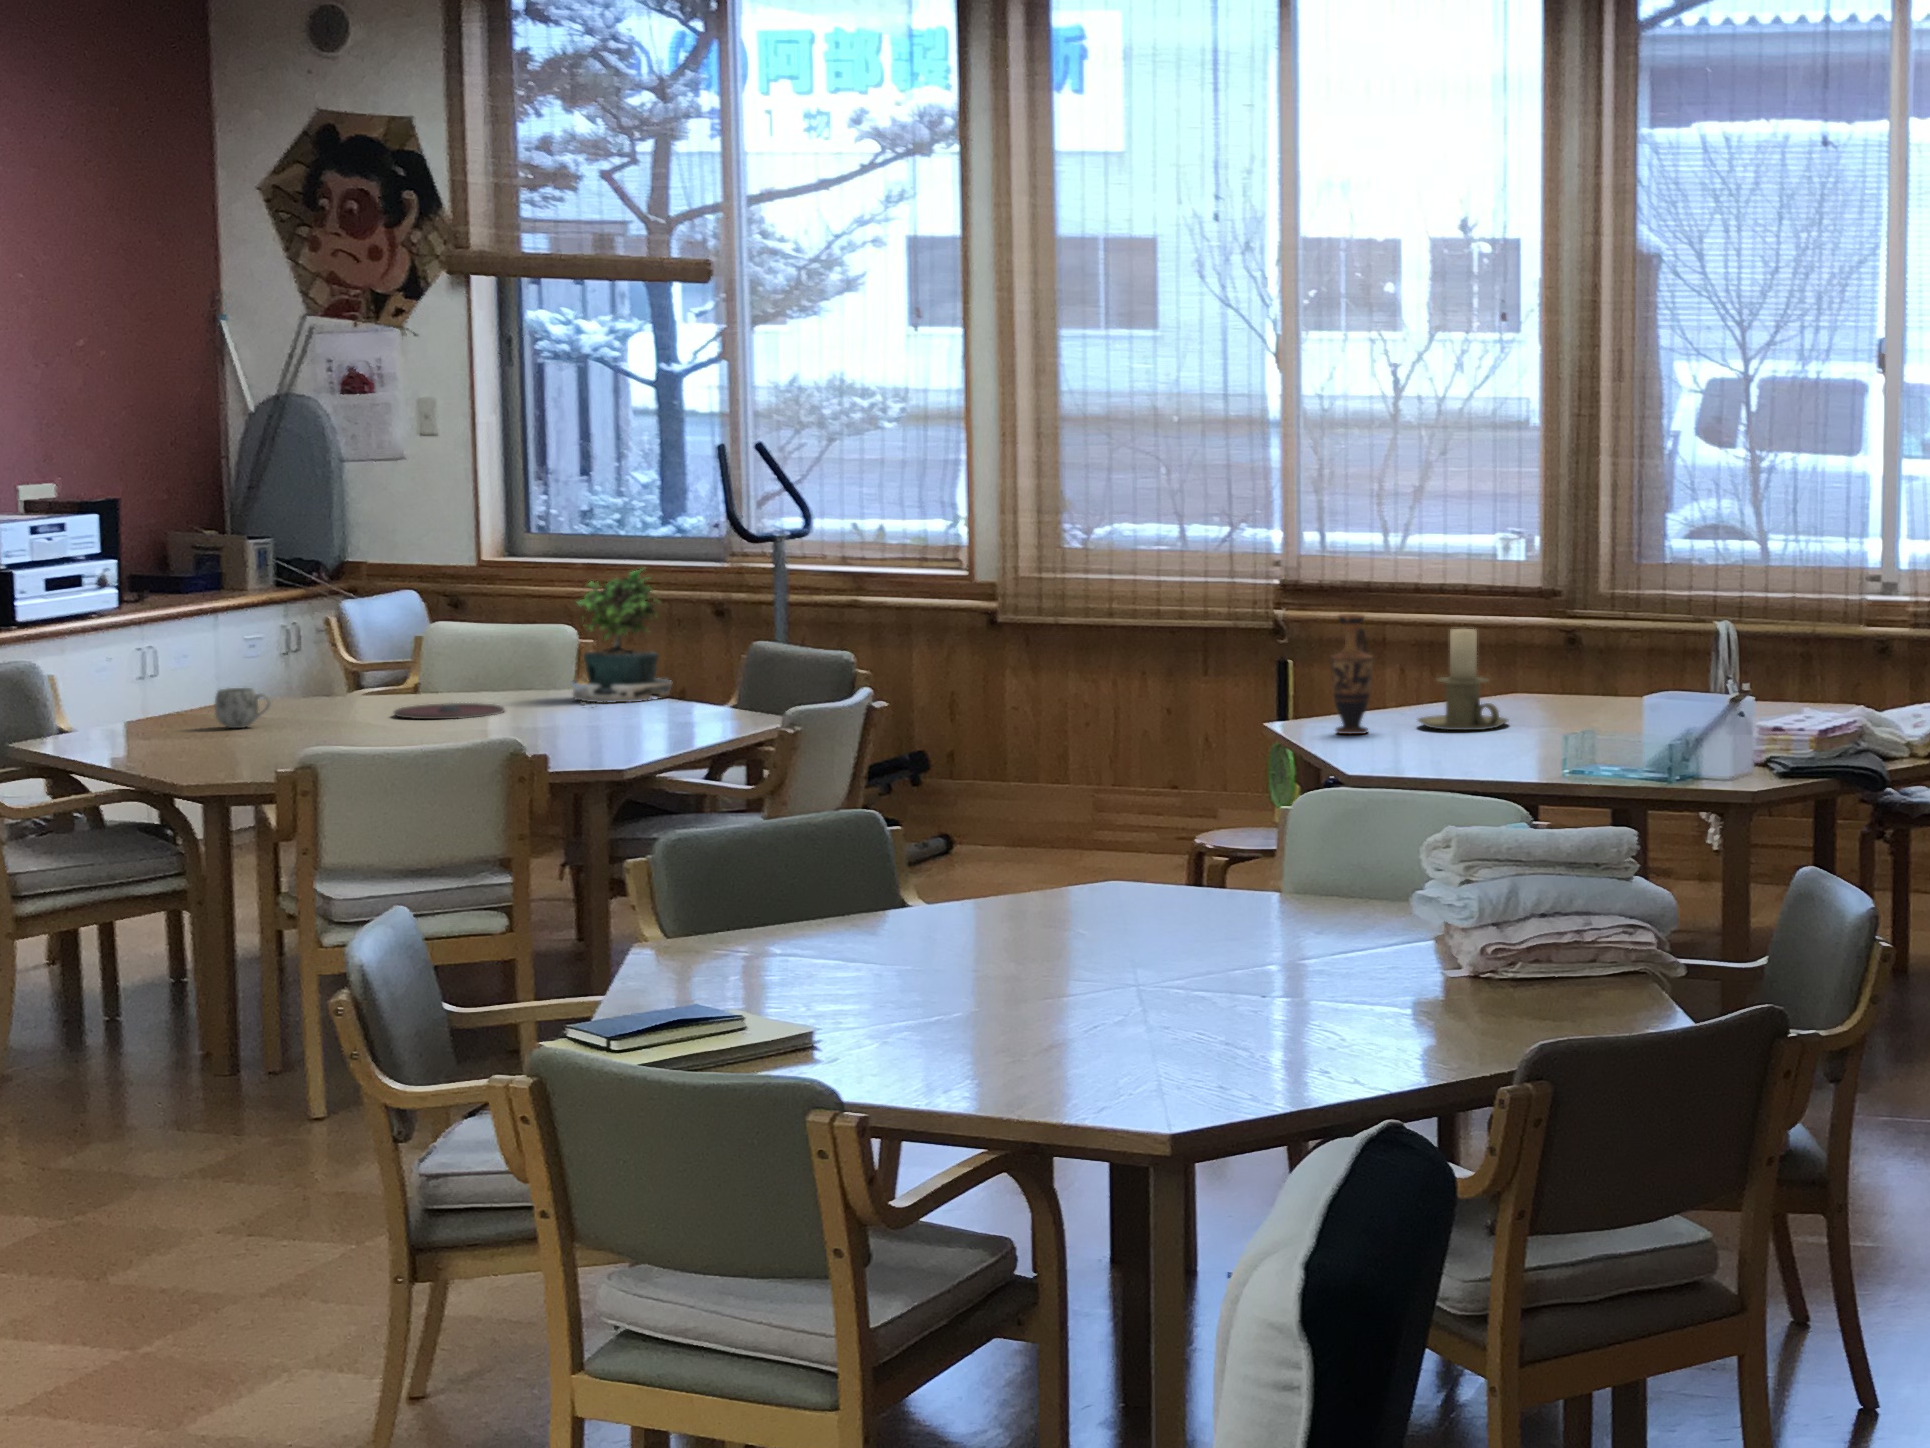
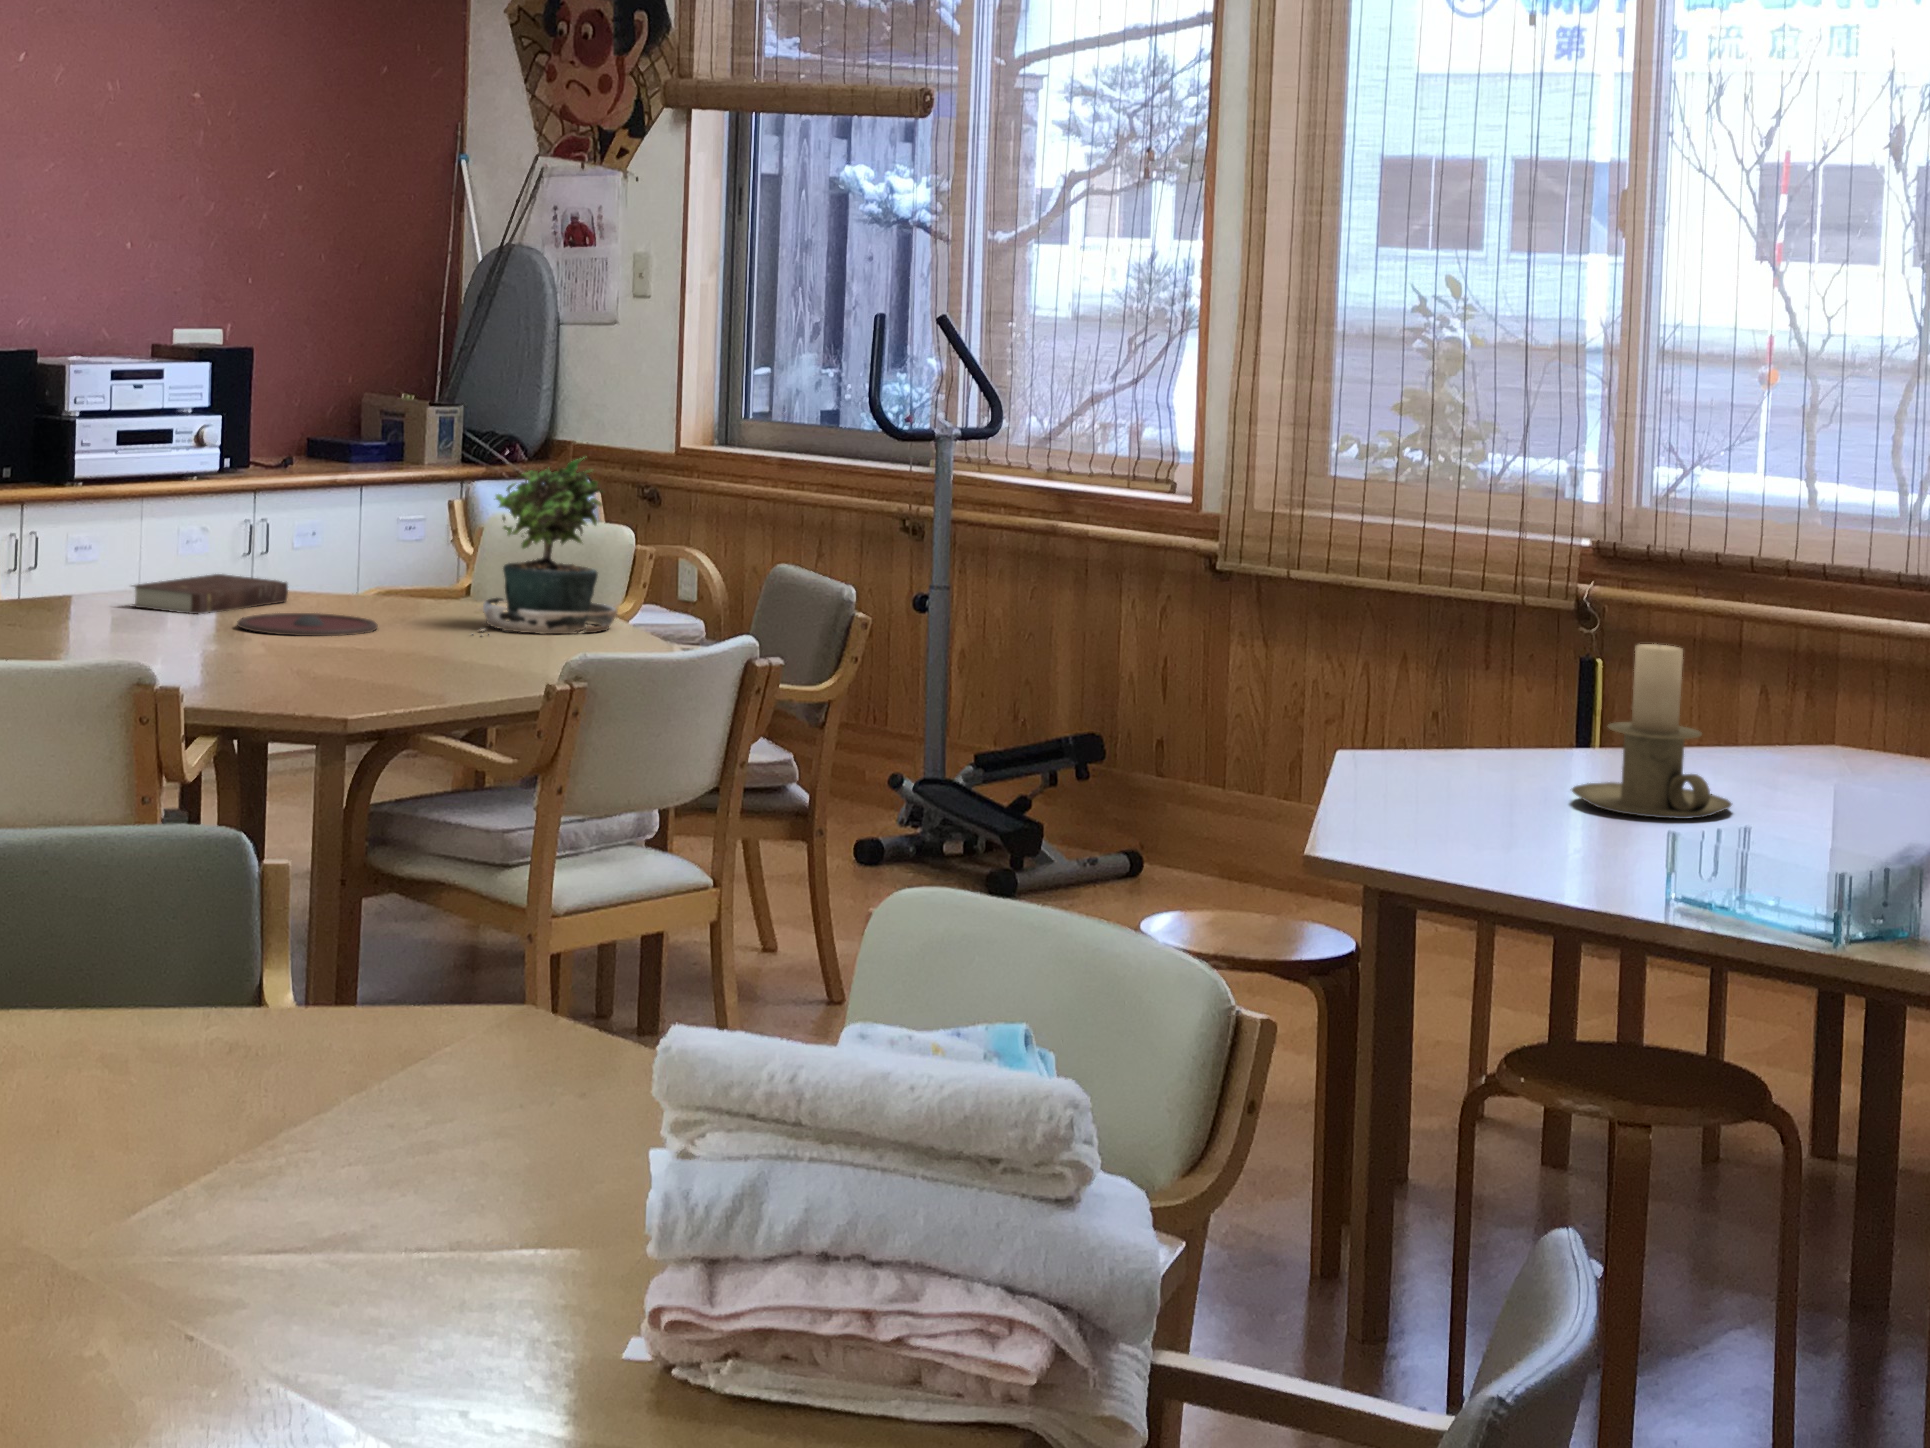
vase: present [1331,614,1373,734] -> none [1424,603,1496,802]
book: none [262,685,371,715] -> present [132,574,288,614]
mug: present [215,688,271,728] -> none [23,571,85,622]

